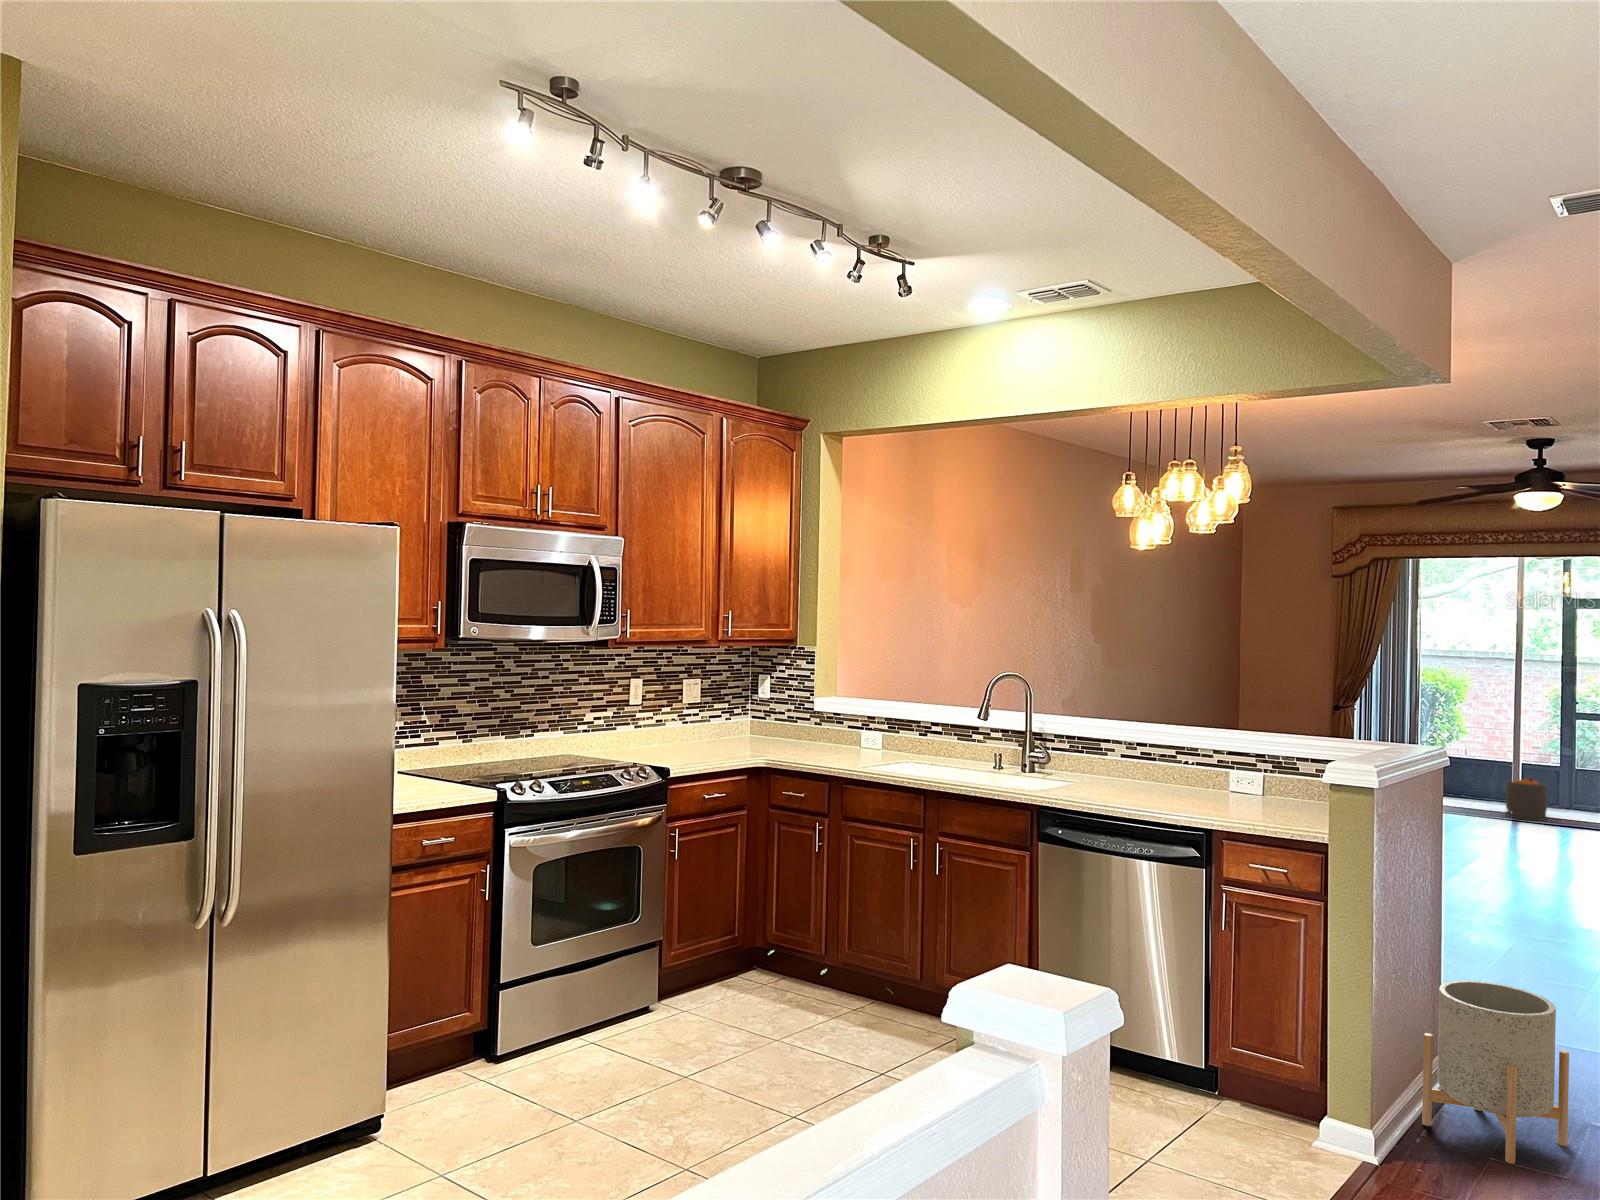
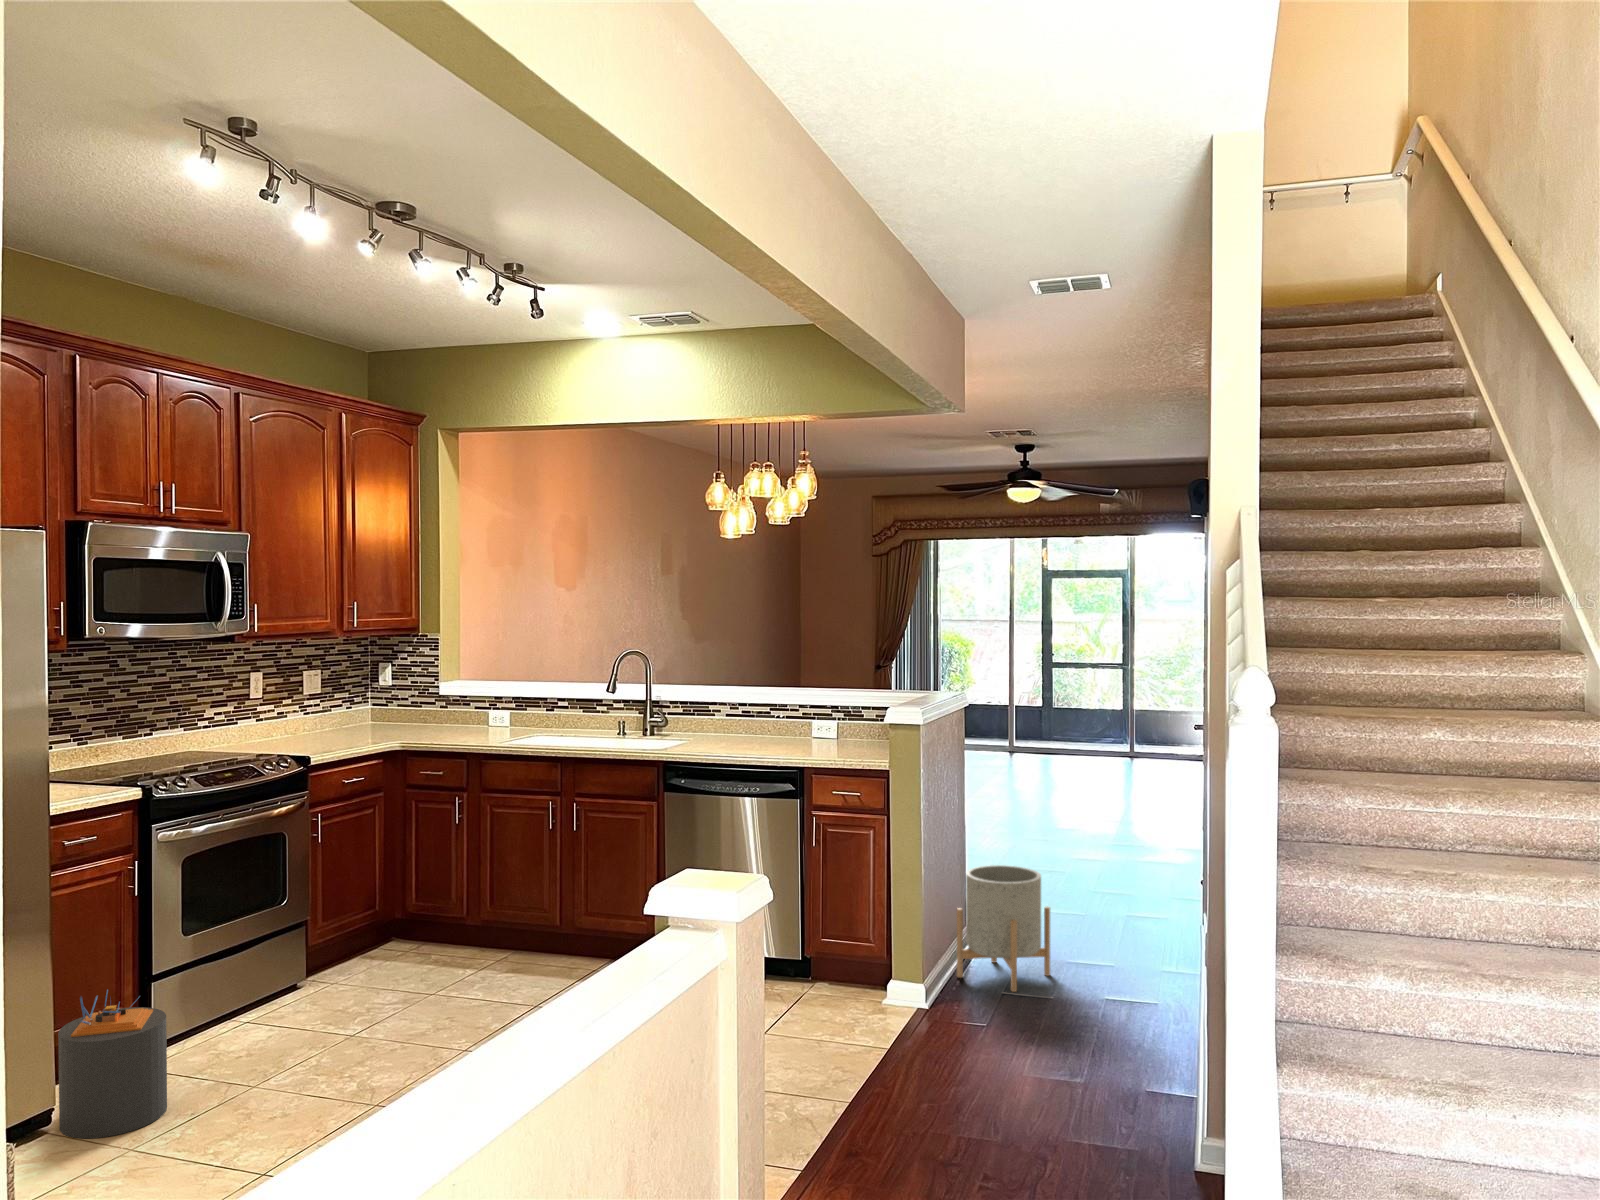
trash can: present [1506,778,1547,821] -> present [58,989,167,1138]

